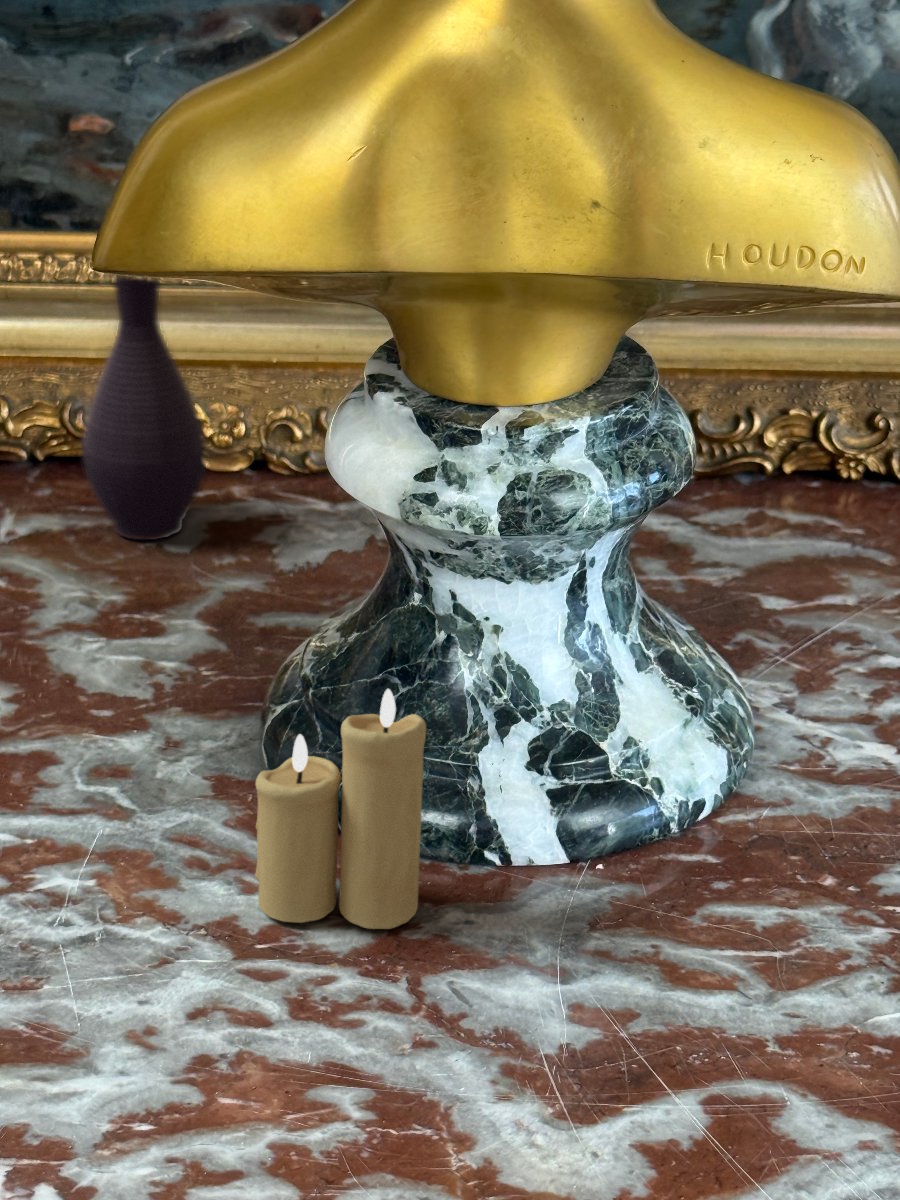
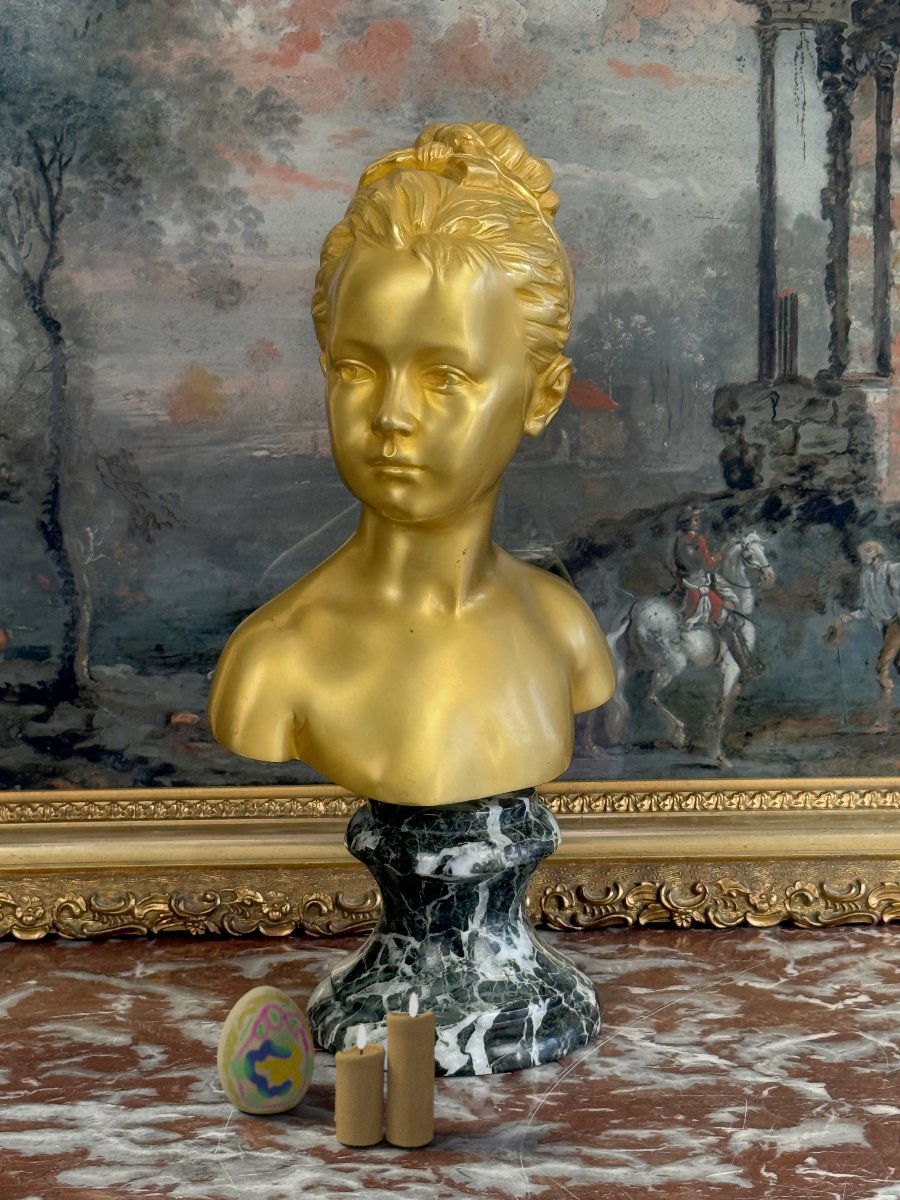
vase: present [83,276,206,540] -> none [192,773,271,973]
decorative egg: none [75,640,234,842] -> present [217,986,315,1114]

